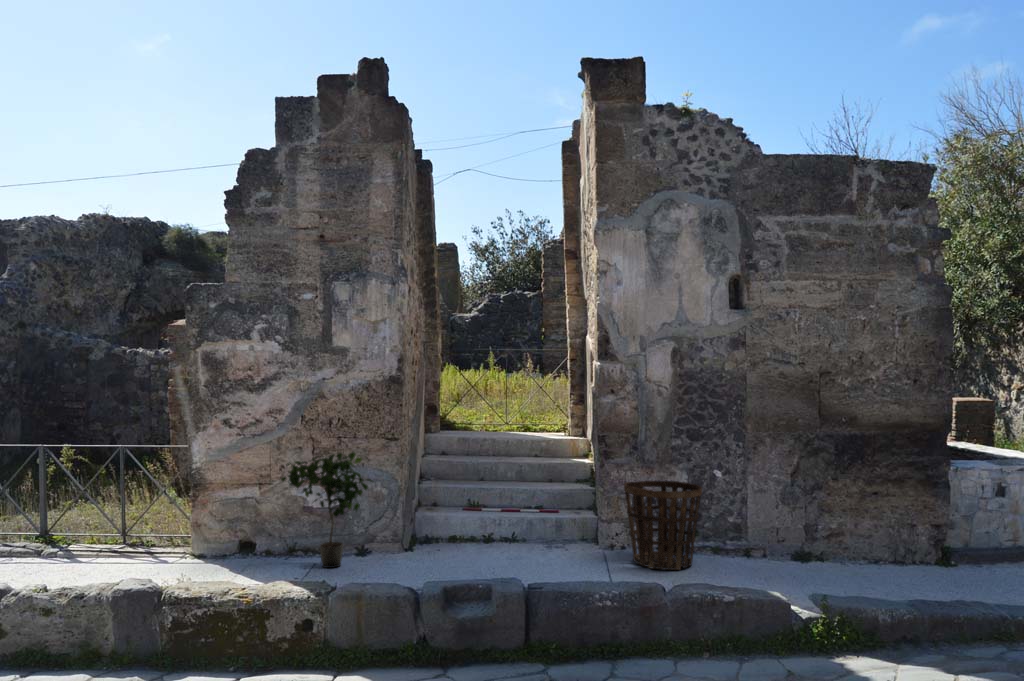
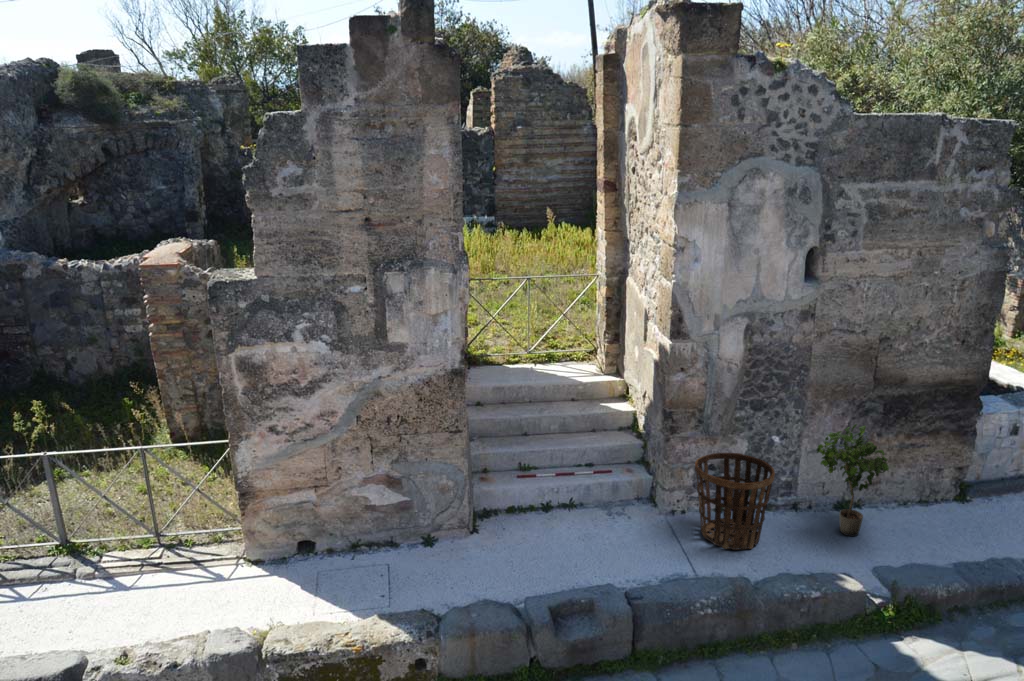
potted plant: present [281,452,372,568] -> present [817,424,889,536]

